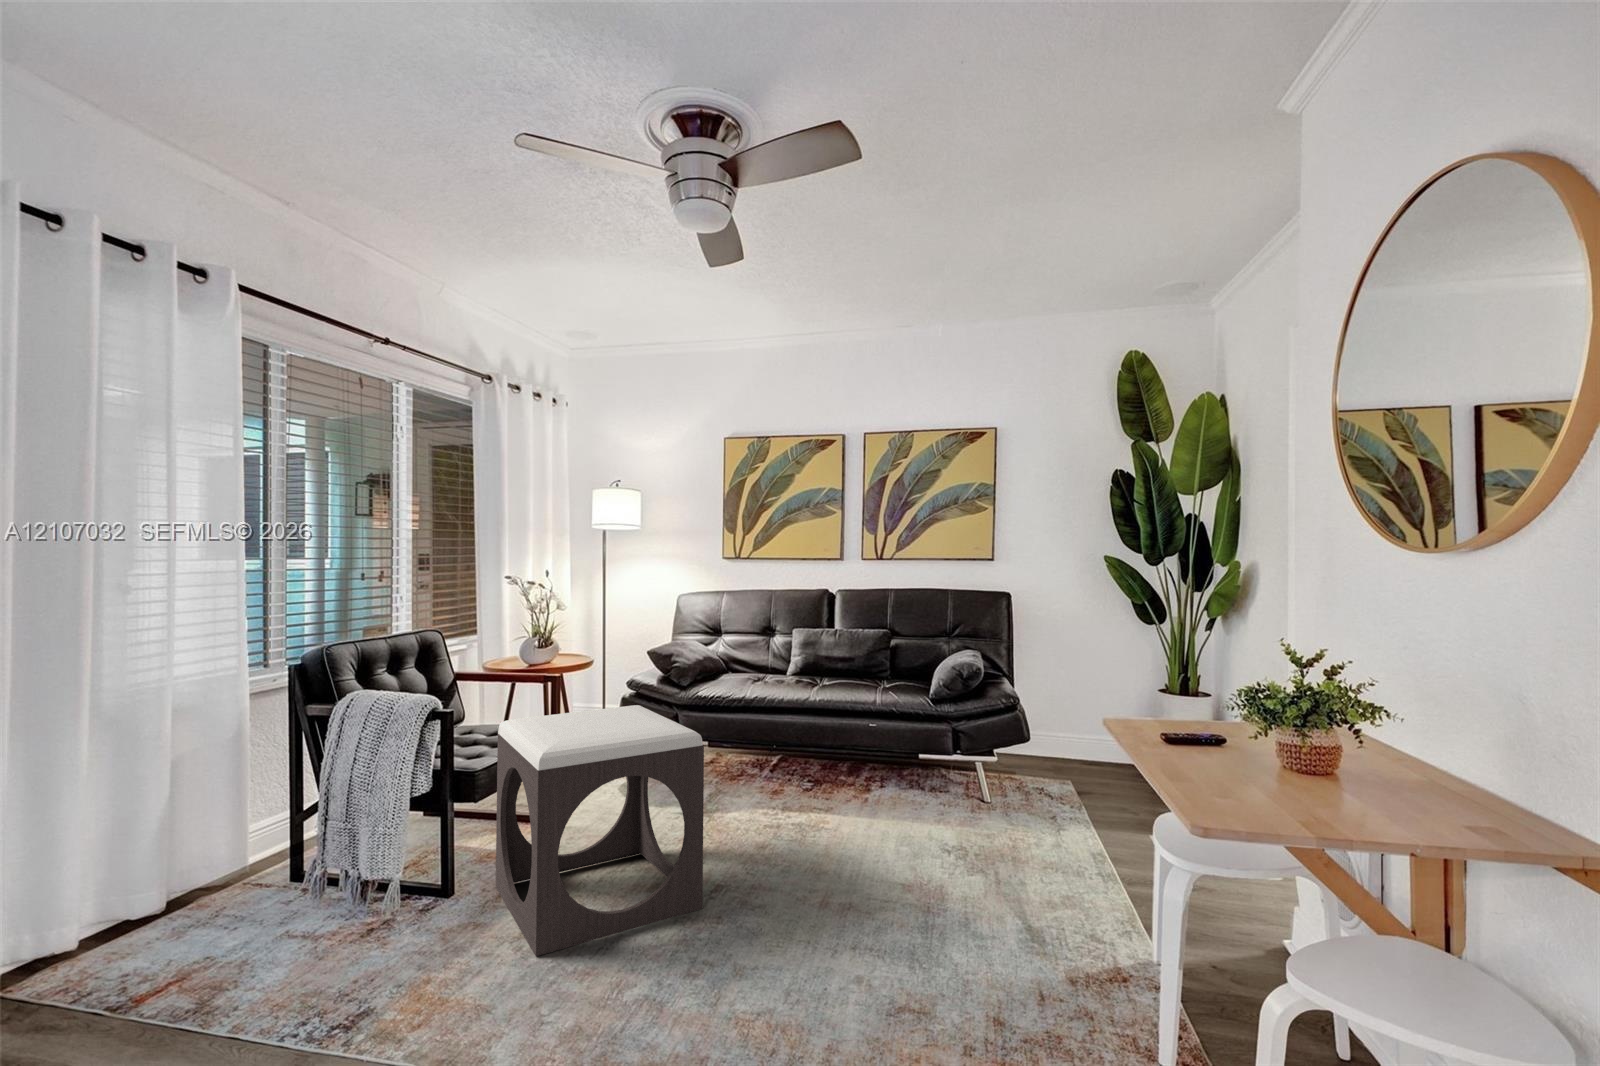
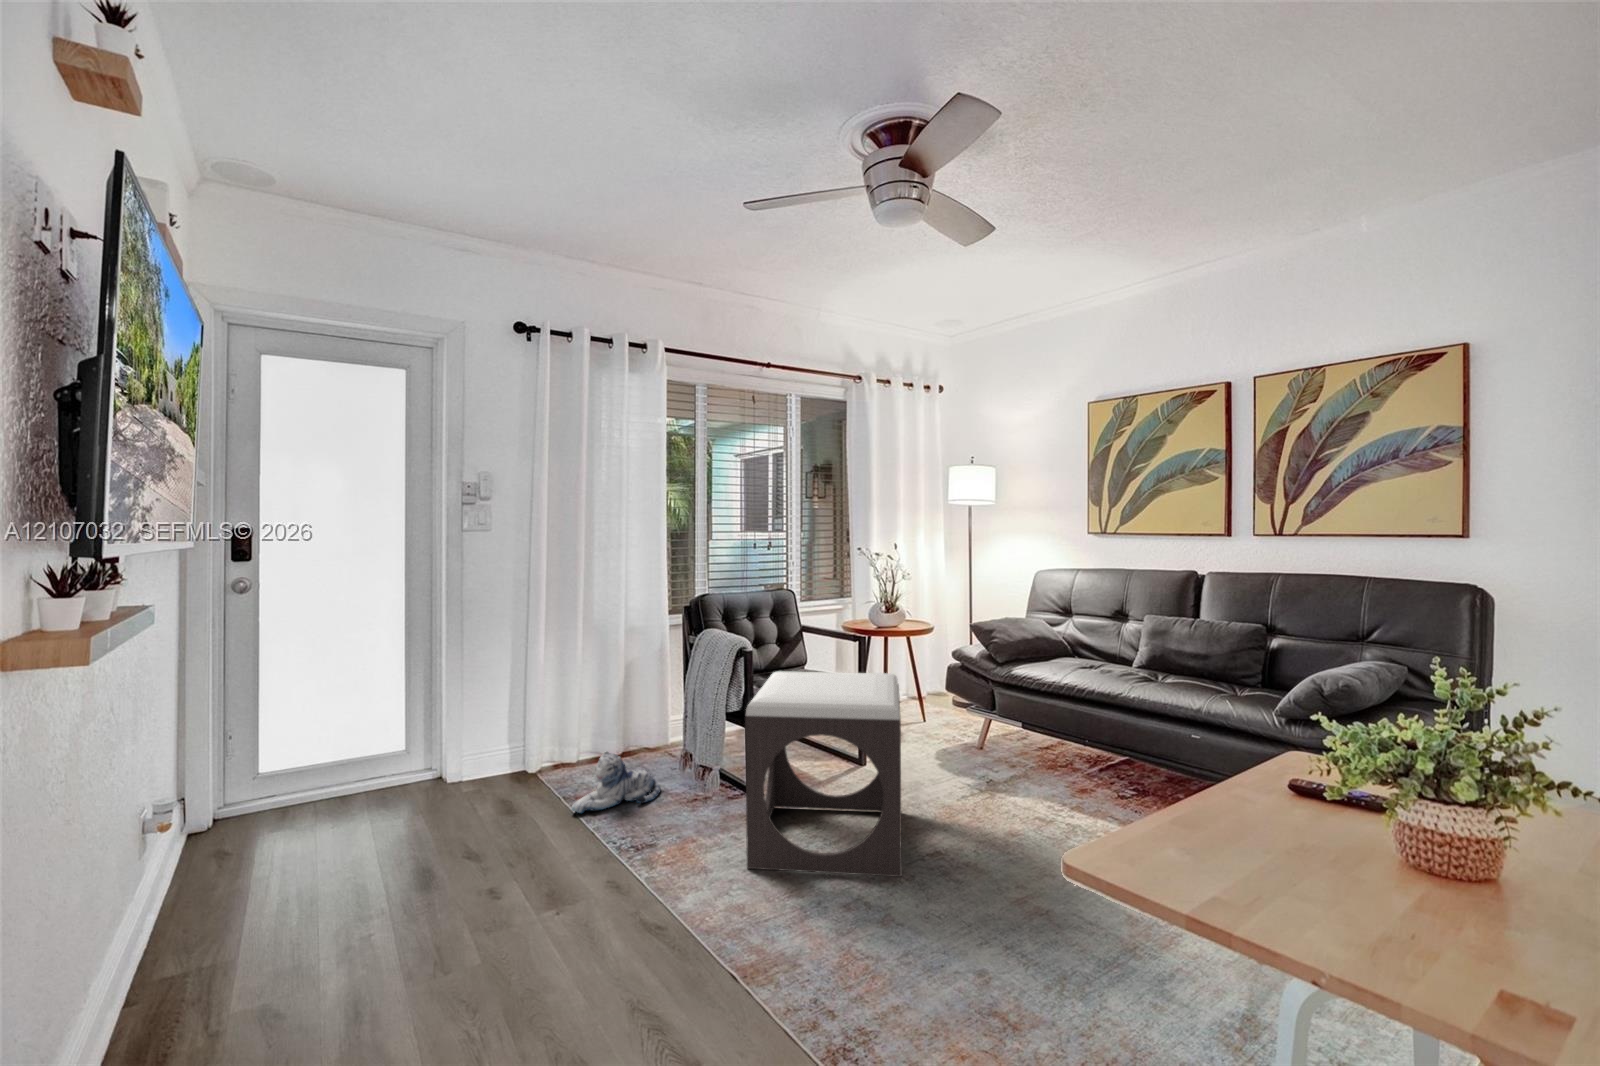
plush toy: none [186,874,316,978] -> present [571,752,661,813]

